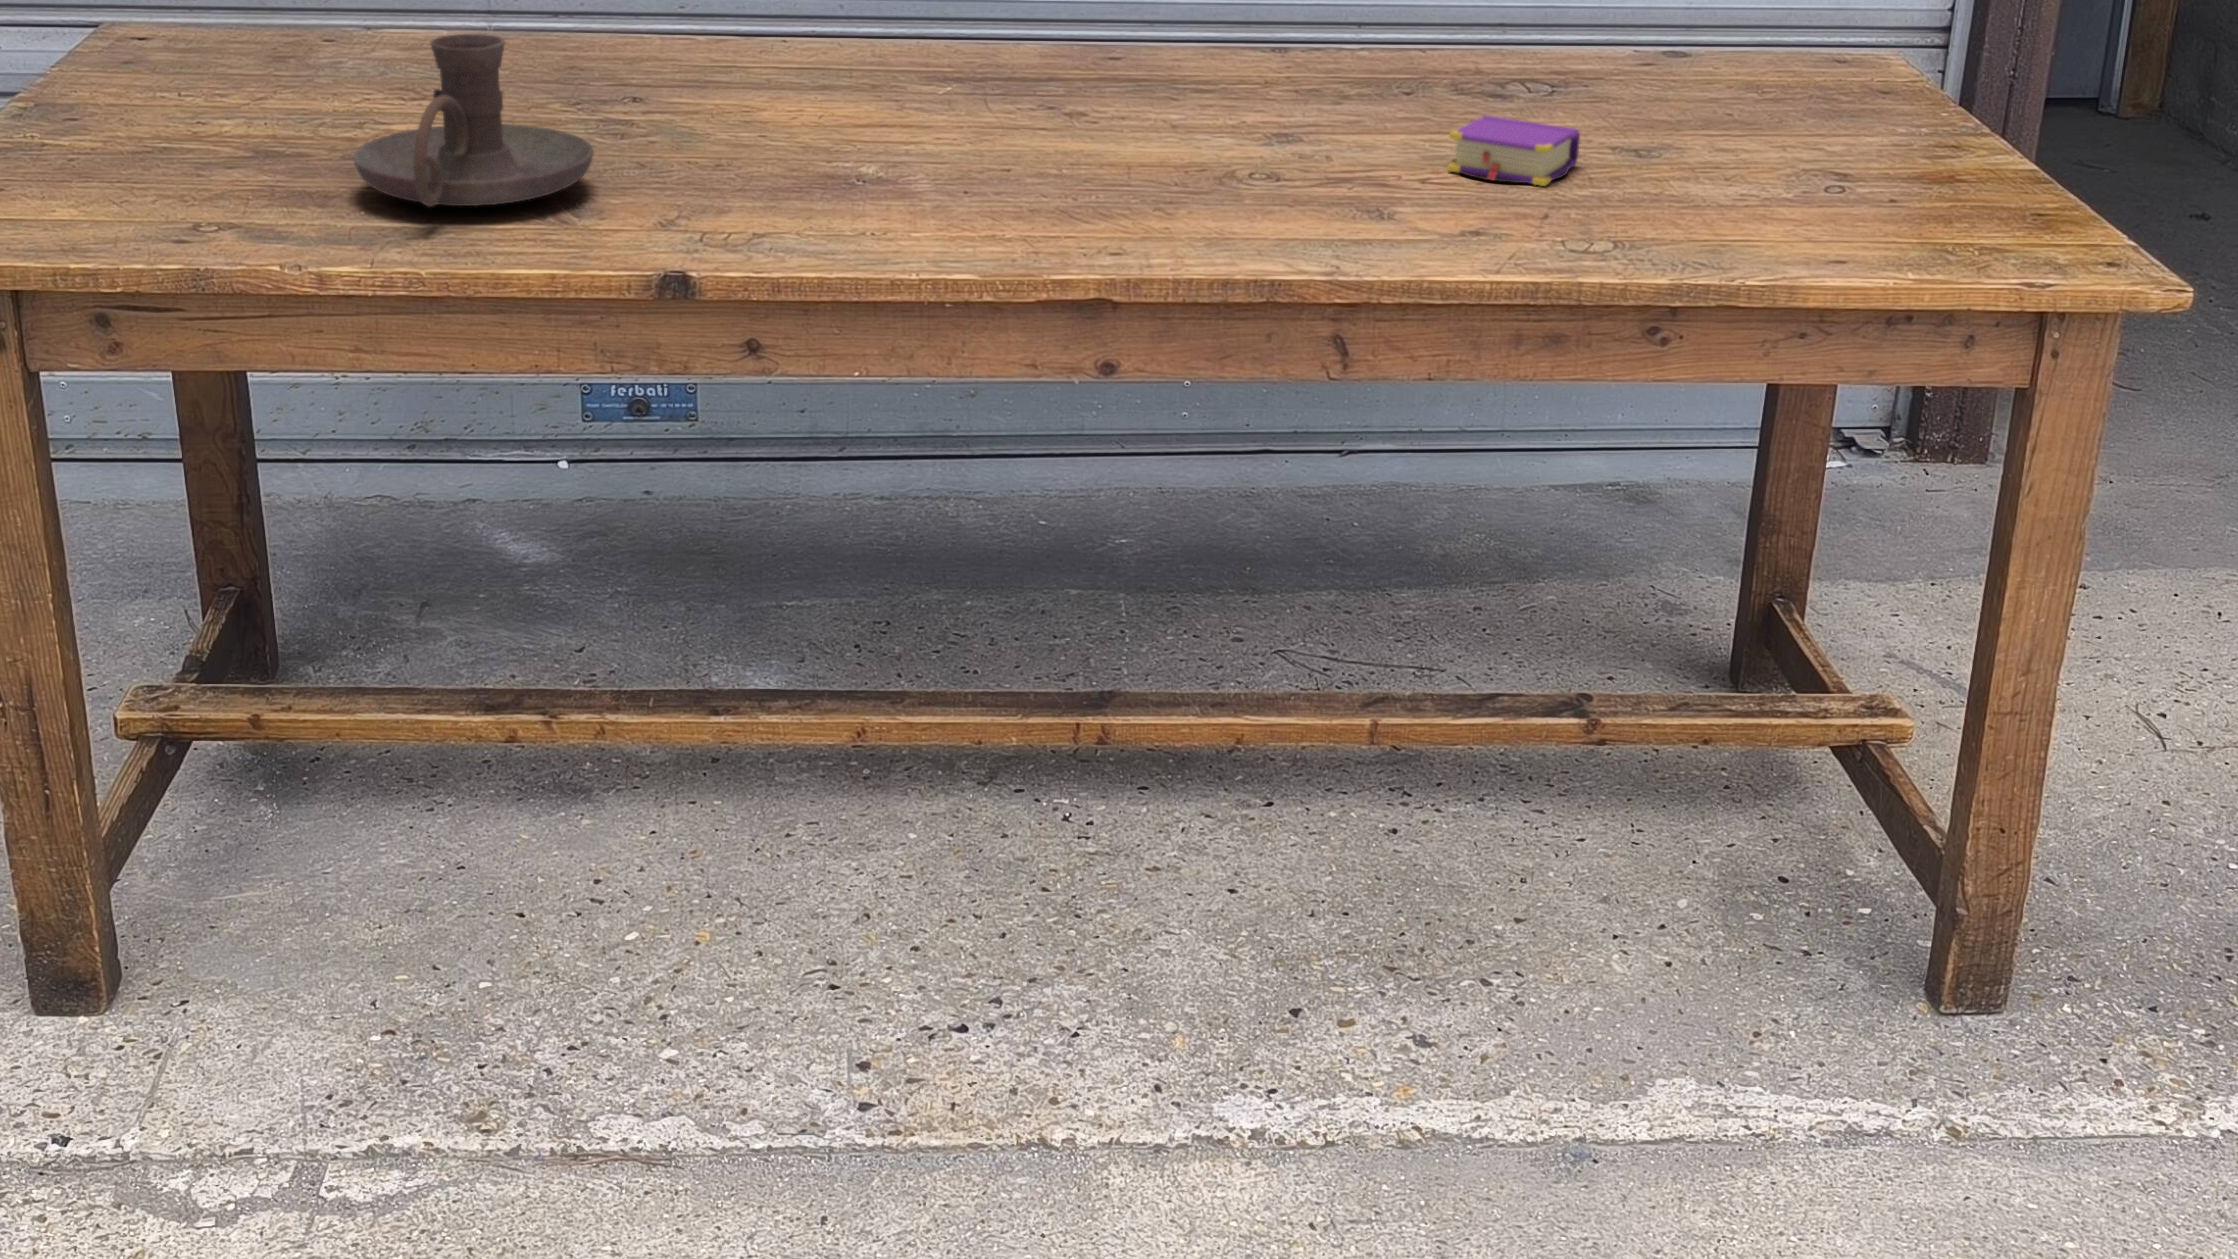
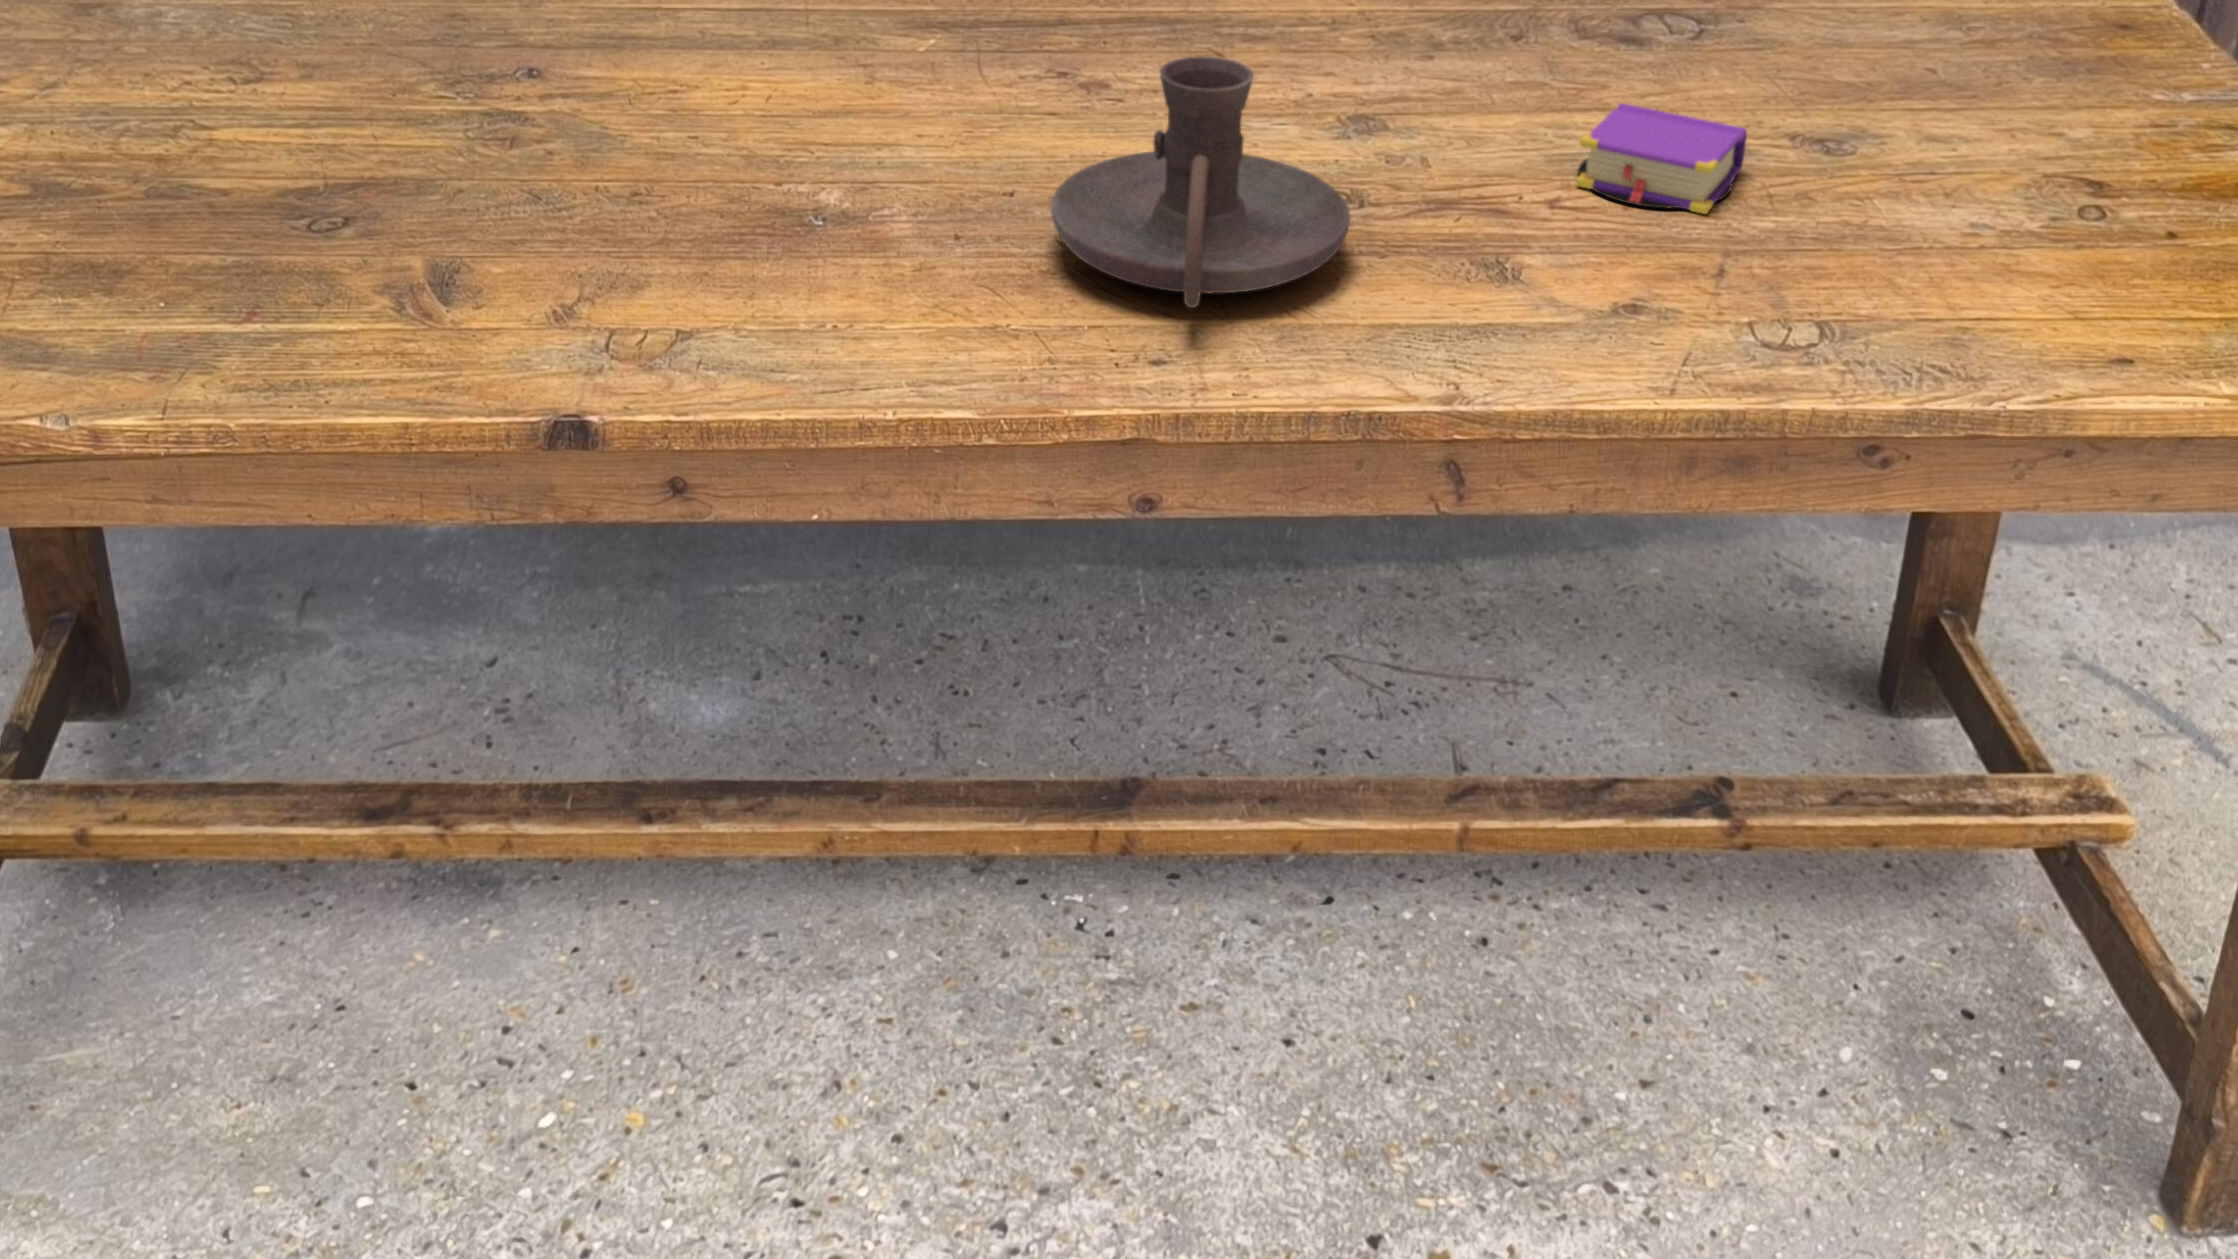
candle holder: present [354,34,593,206] -> present [1051,56,1350,308]

